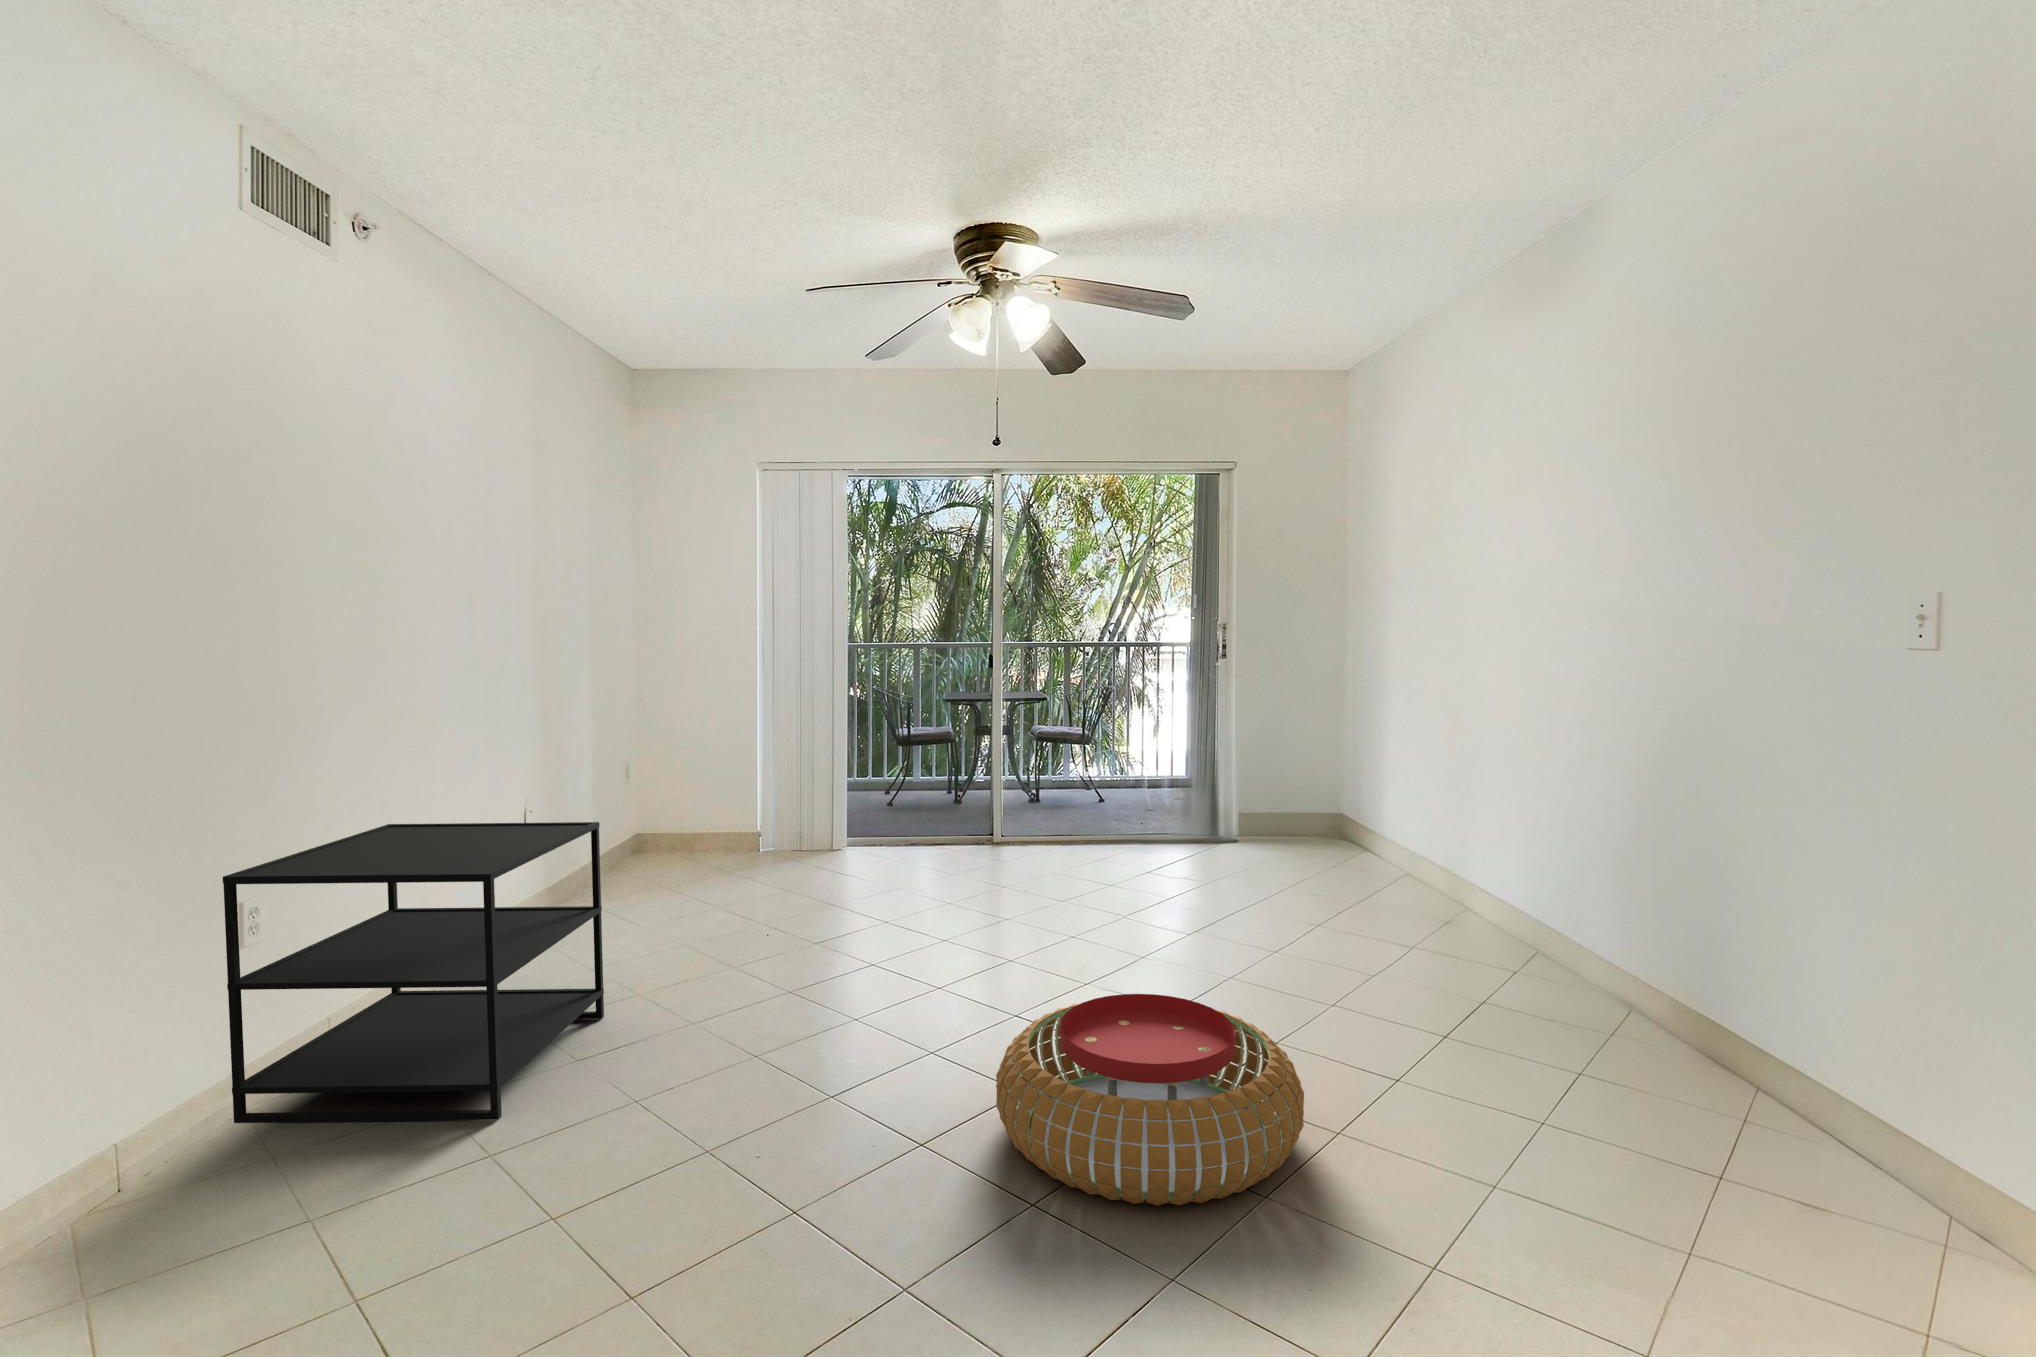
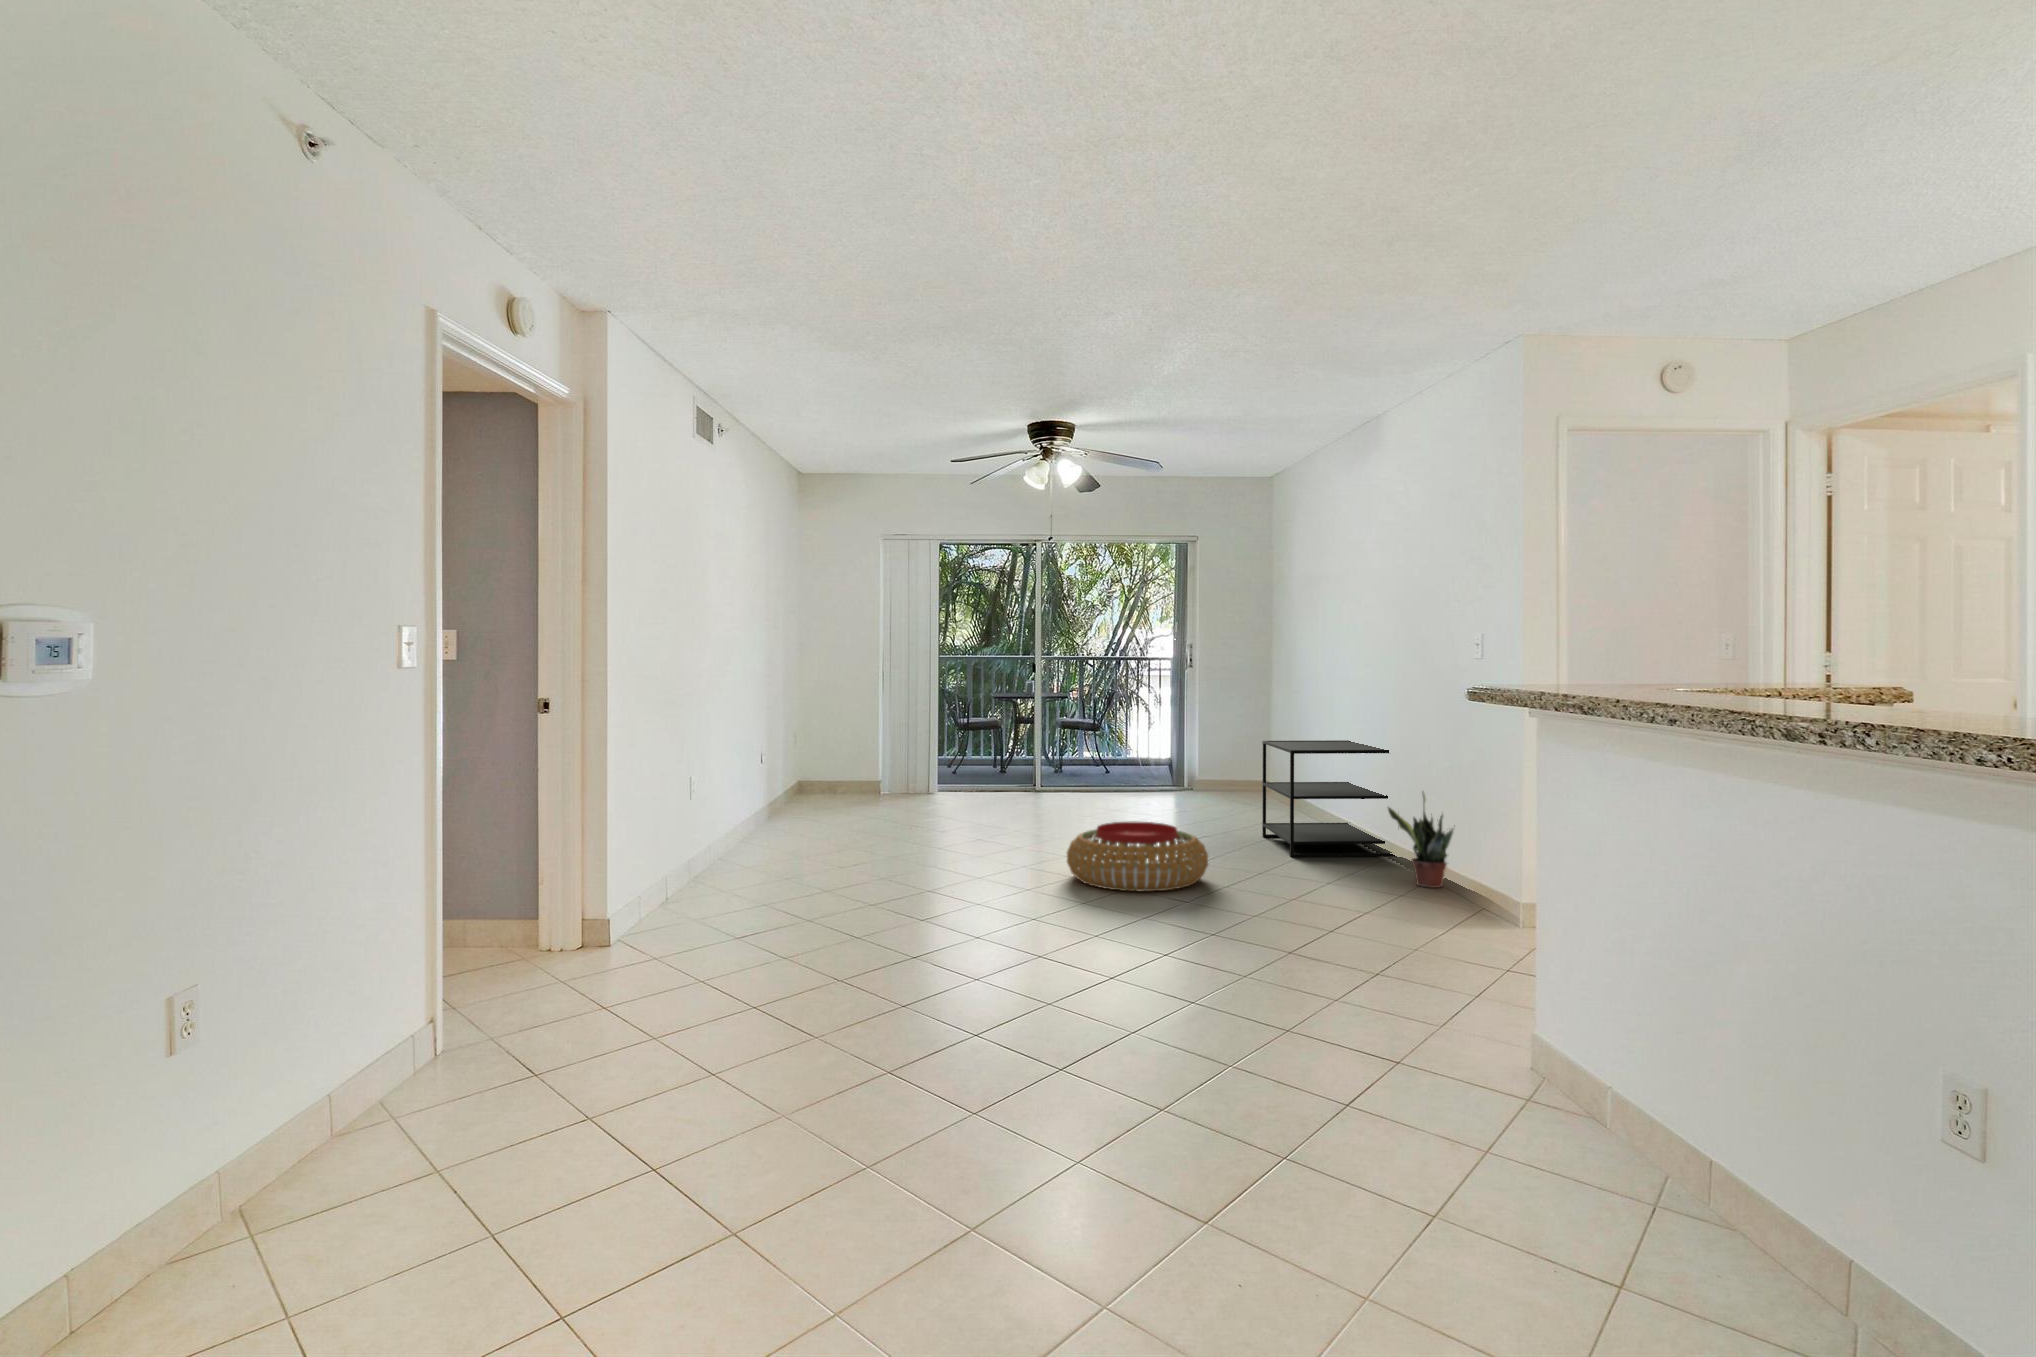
side table: present [223,822,604,1123] -> present [1262,740,1397,857]
potted plant: none [1695,945,1906,1177] -> present [1388,791,1455,888]

